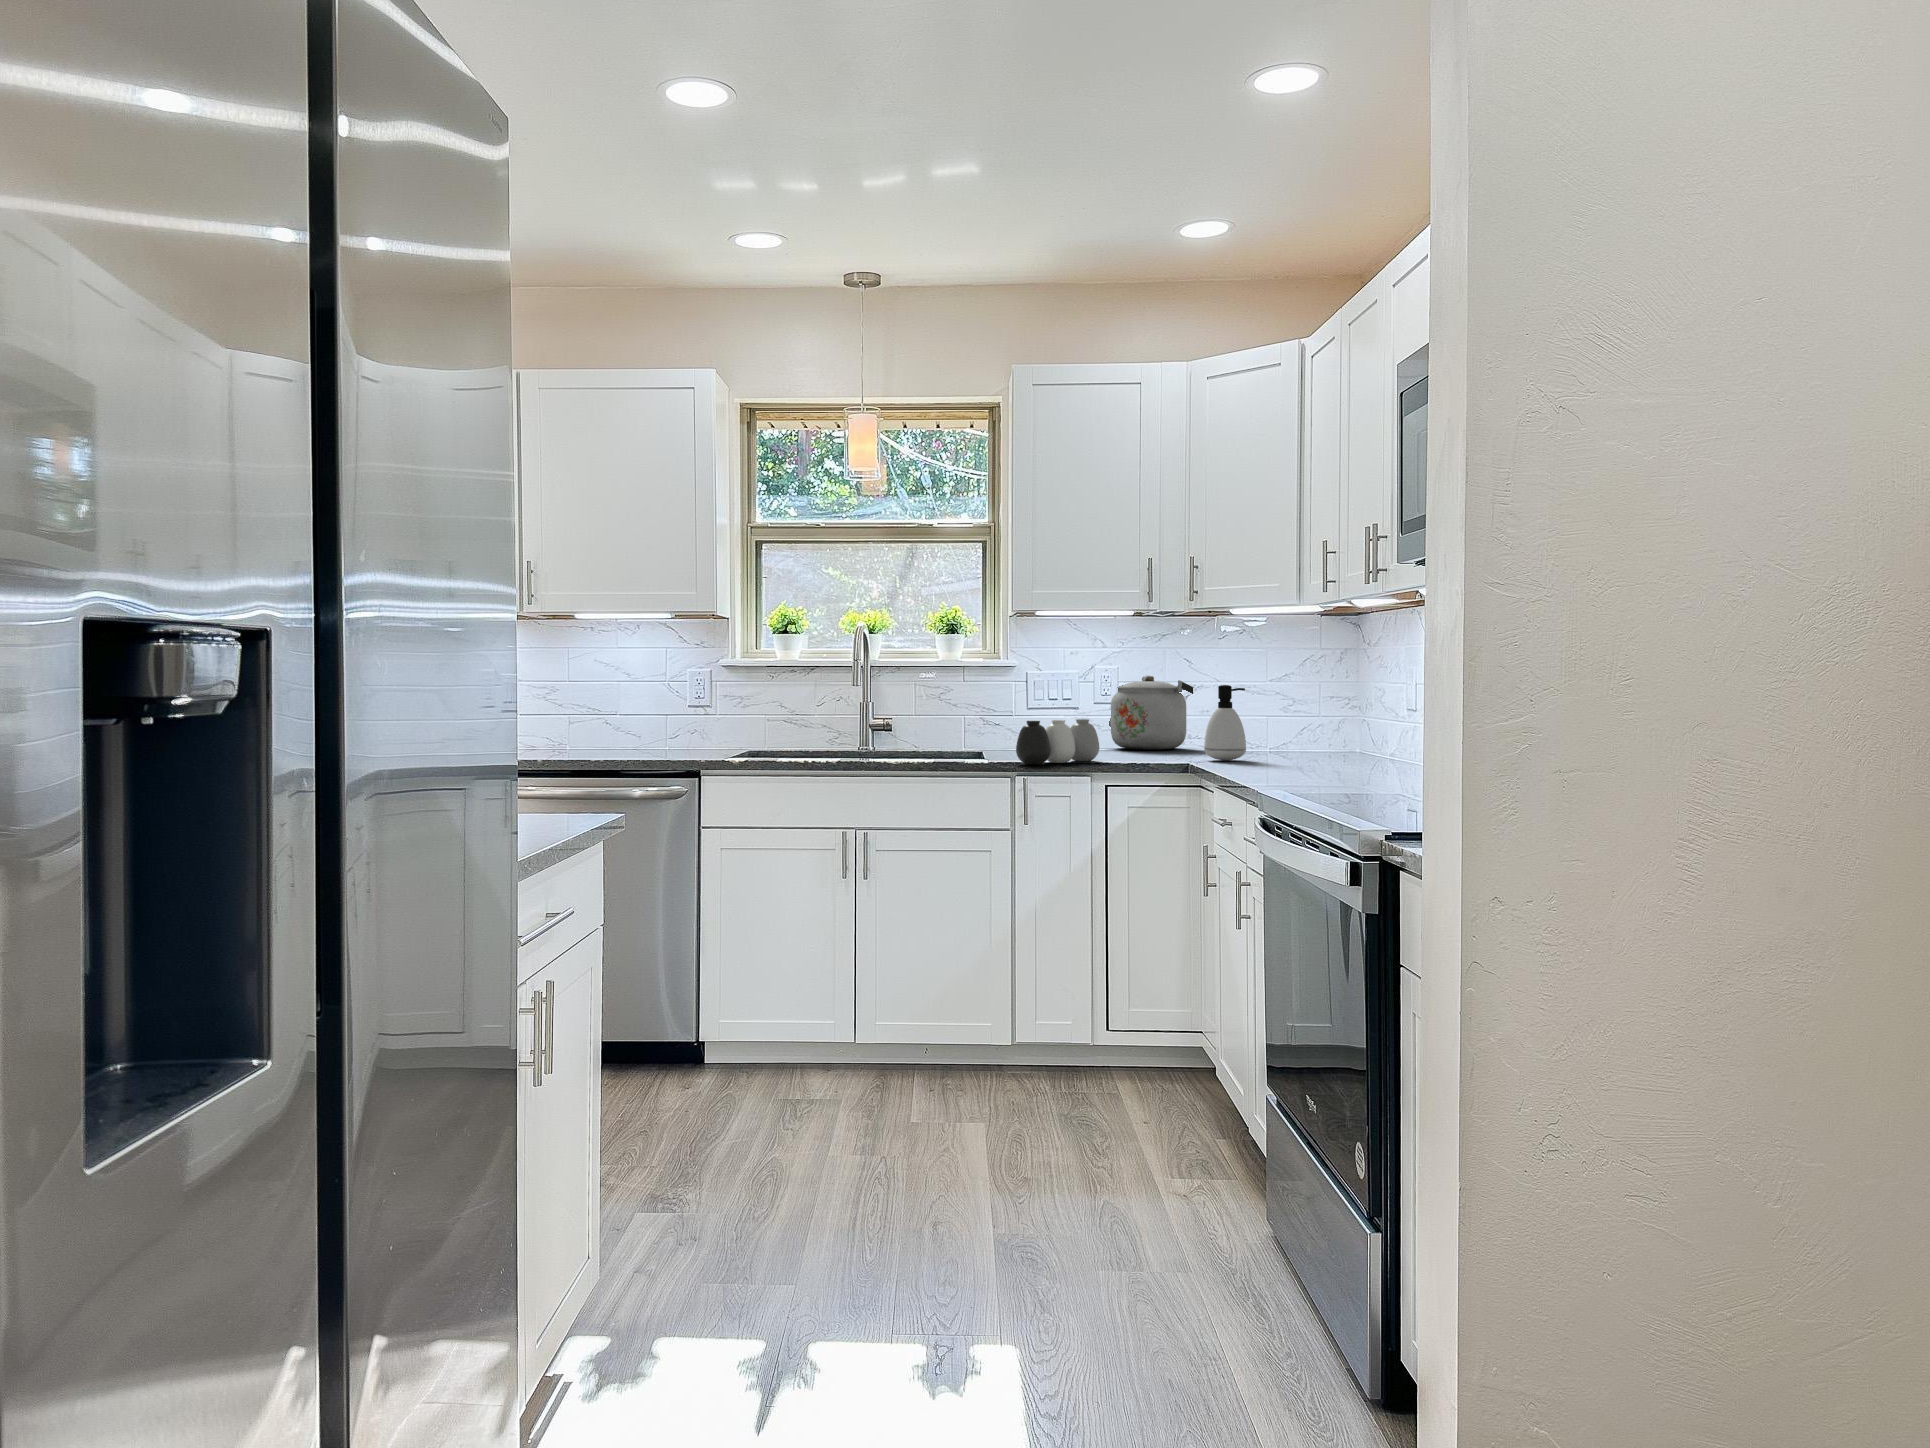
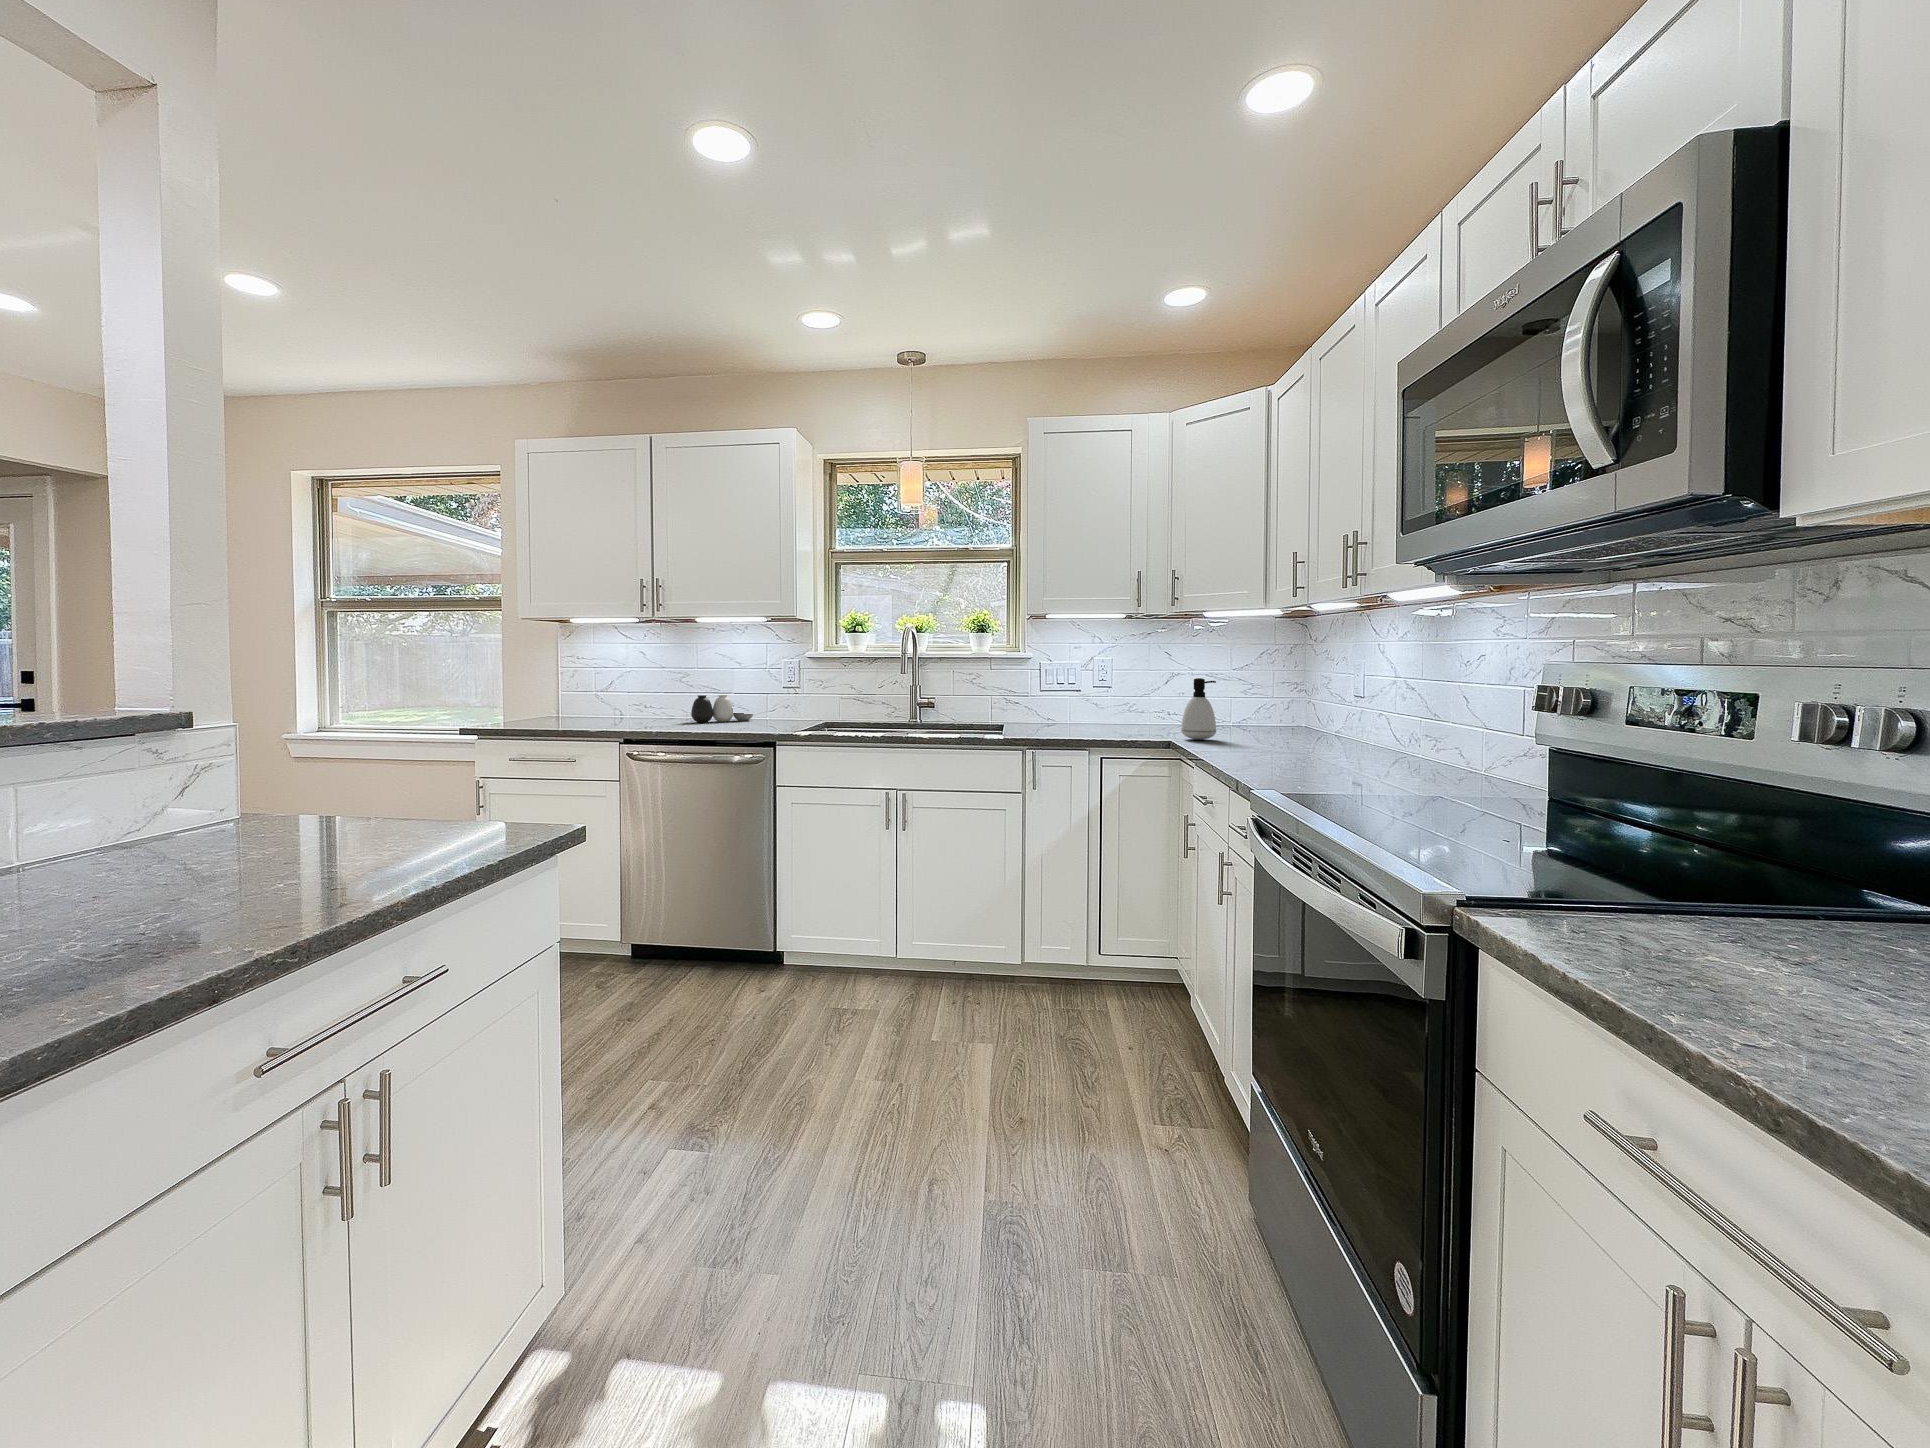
kettle: present [1109,676,1193,750] -> none [1099,668,1178,727]
vase: present [1016,719,1099,764] -> present [691,695,753,722]

